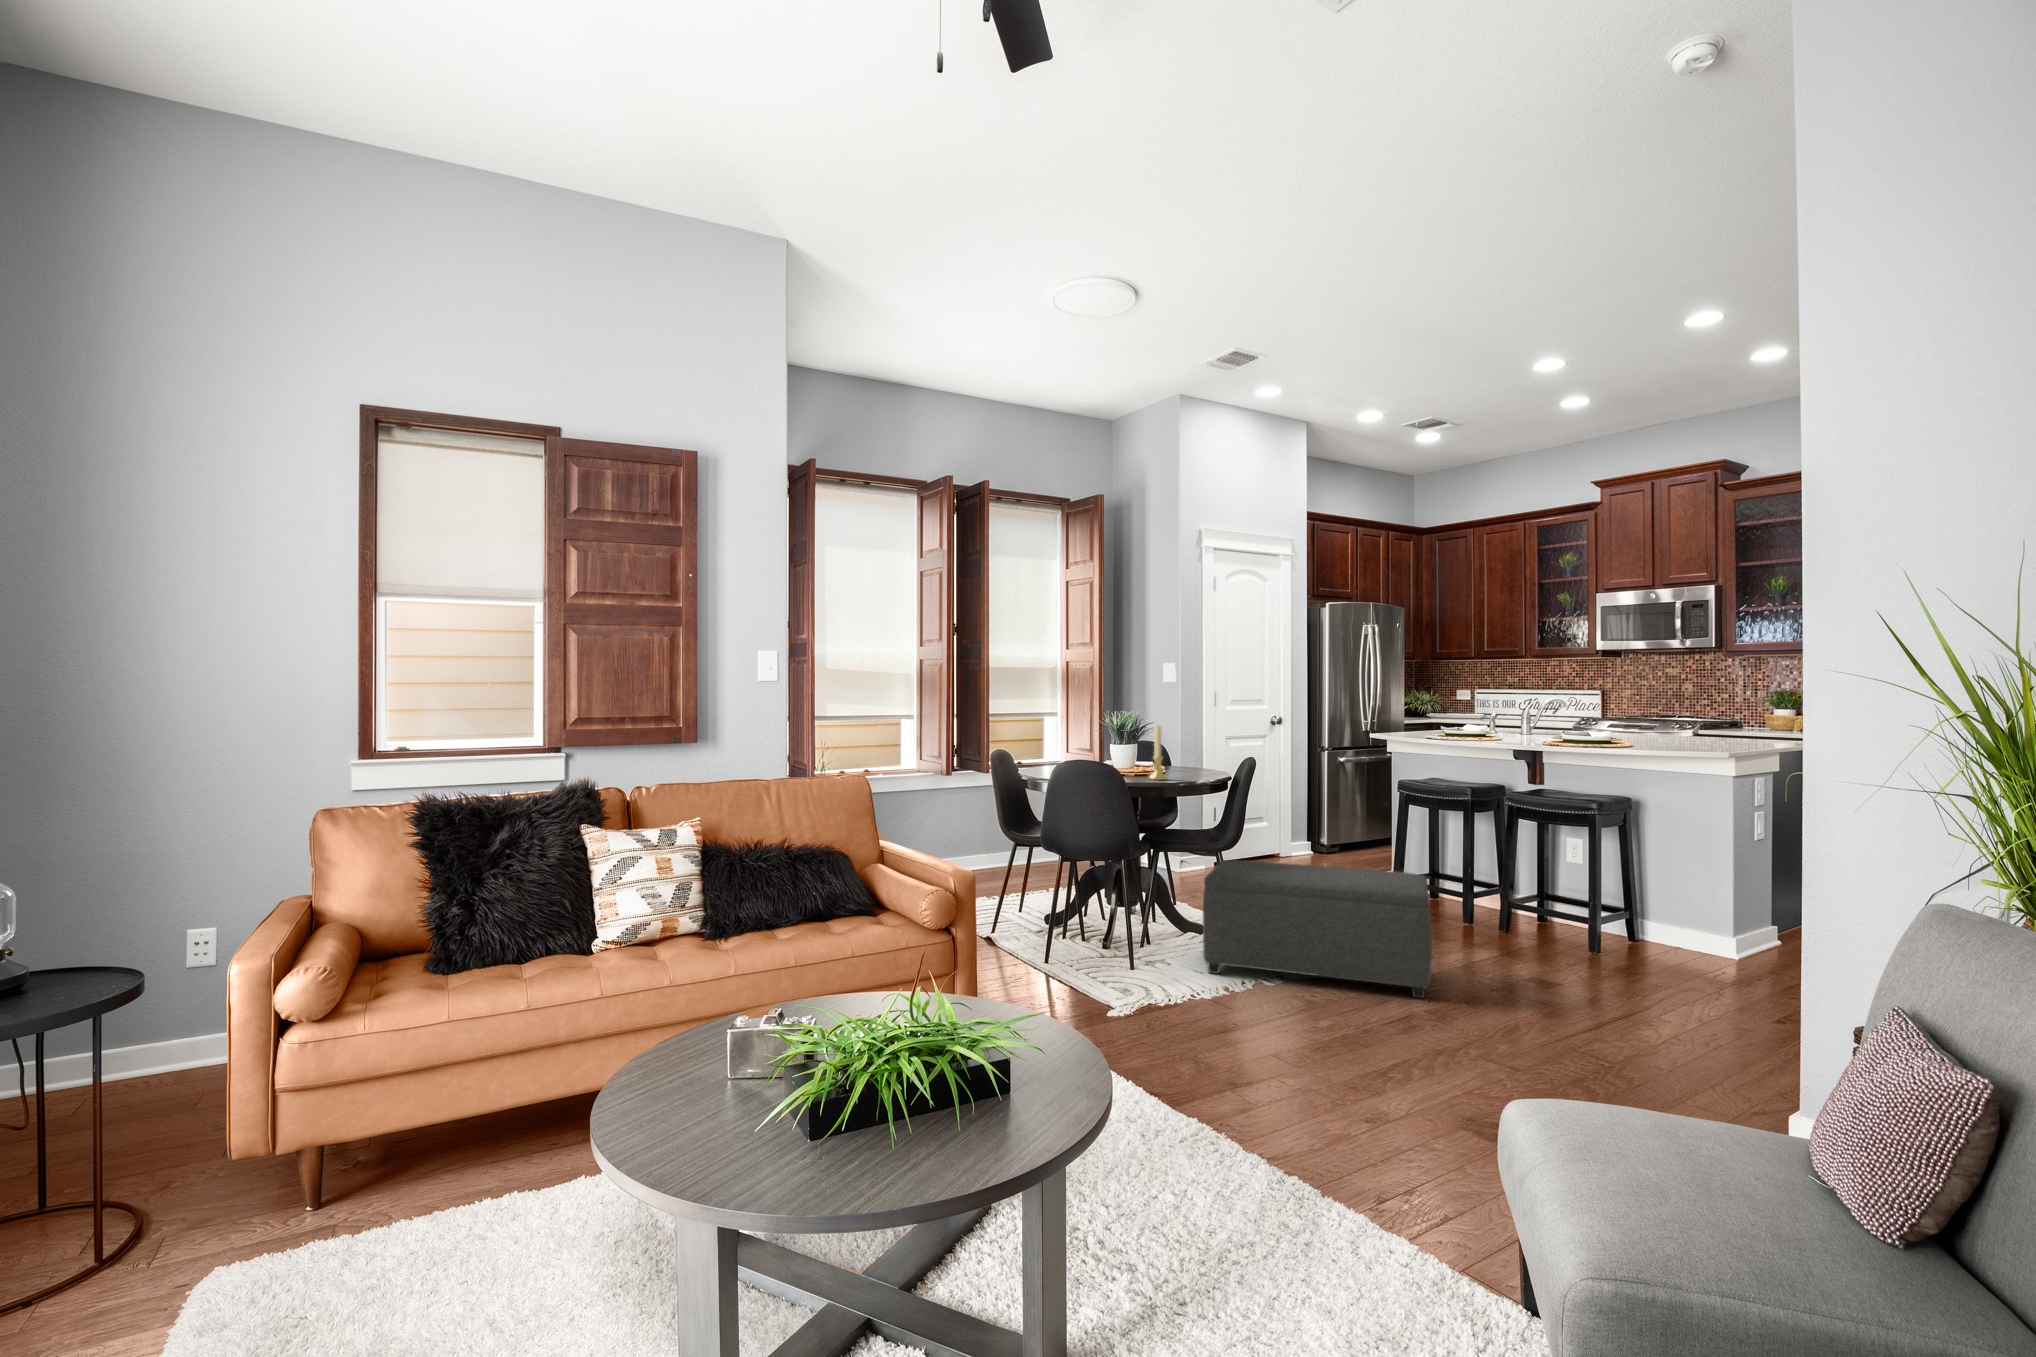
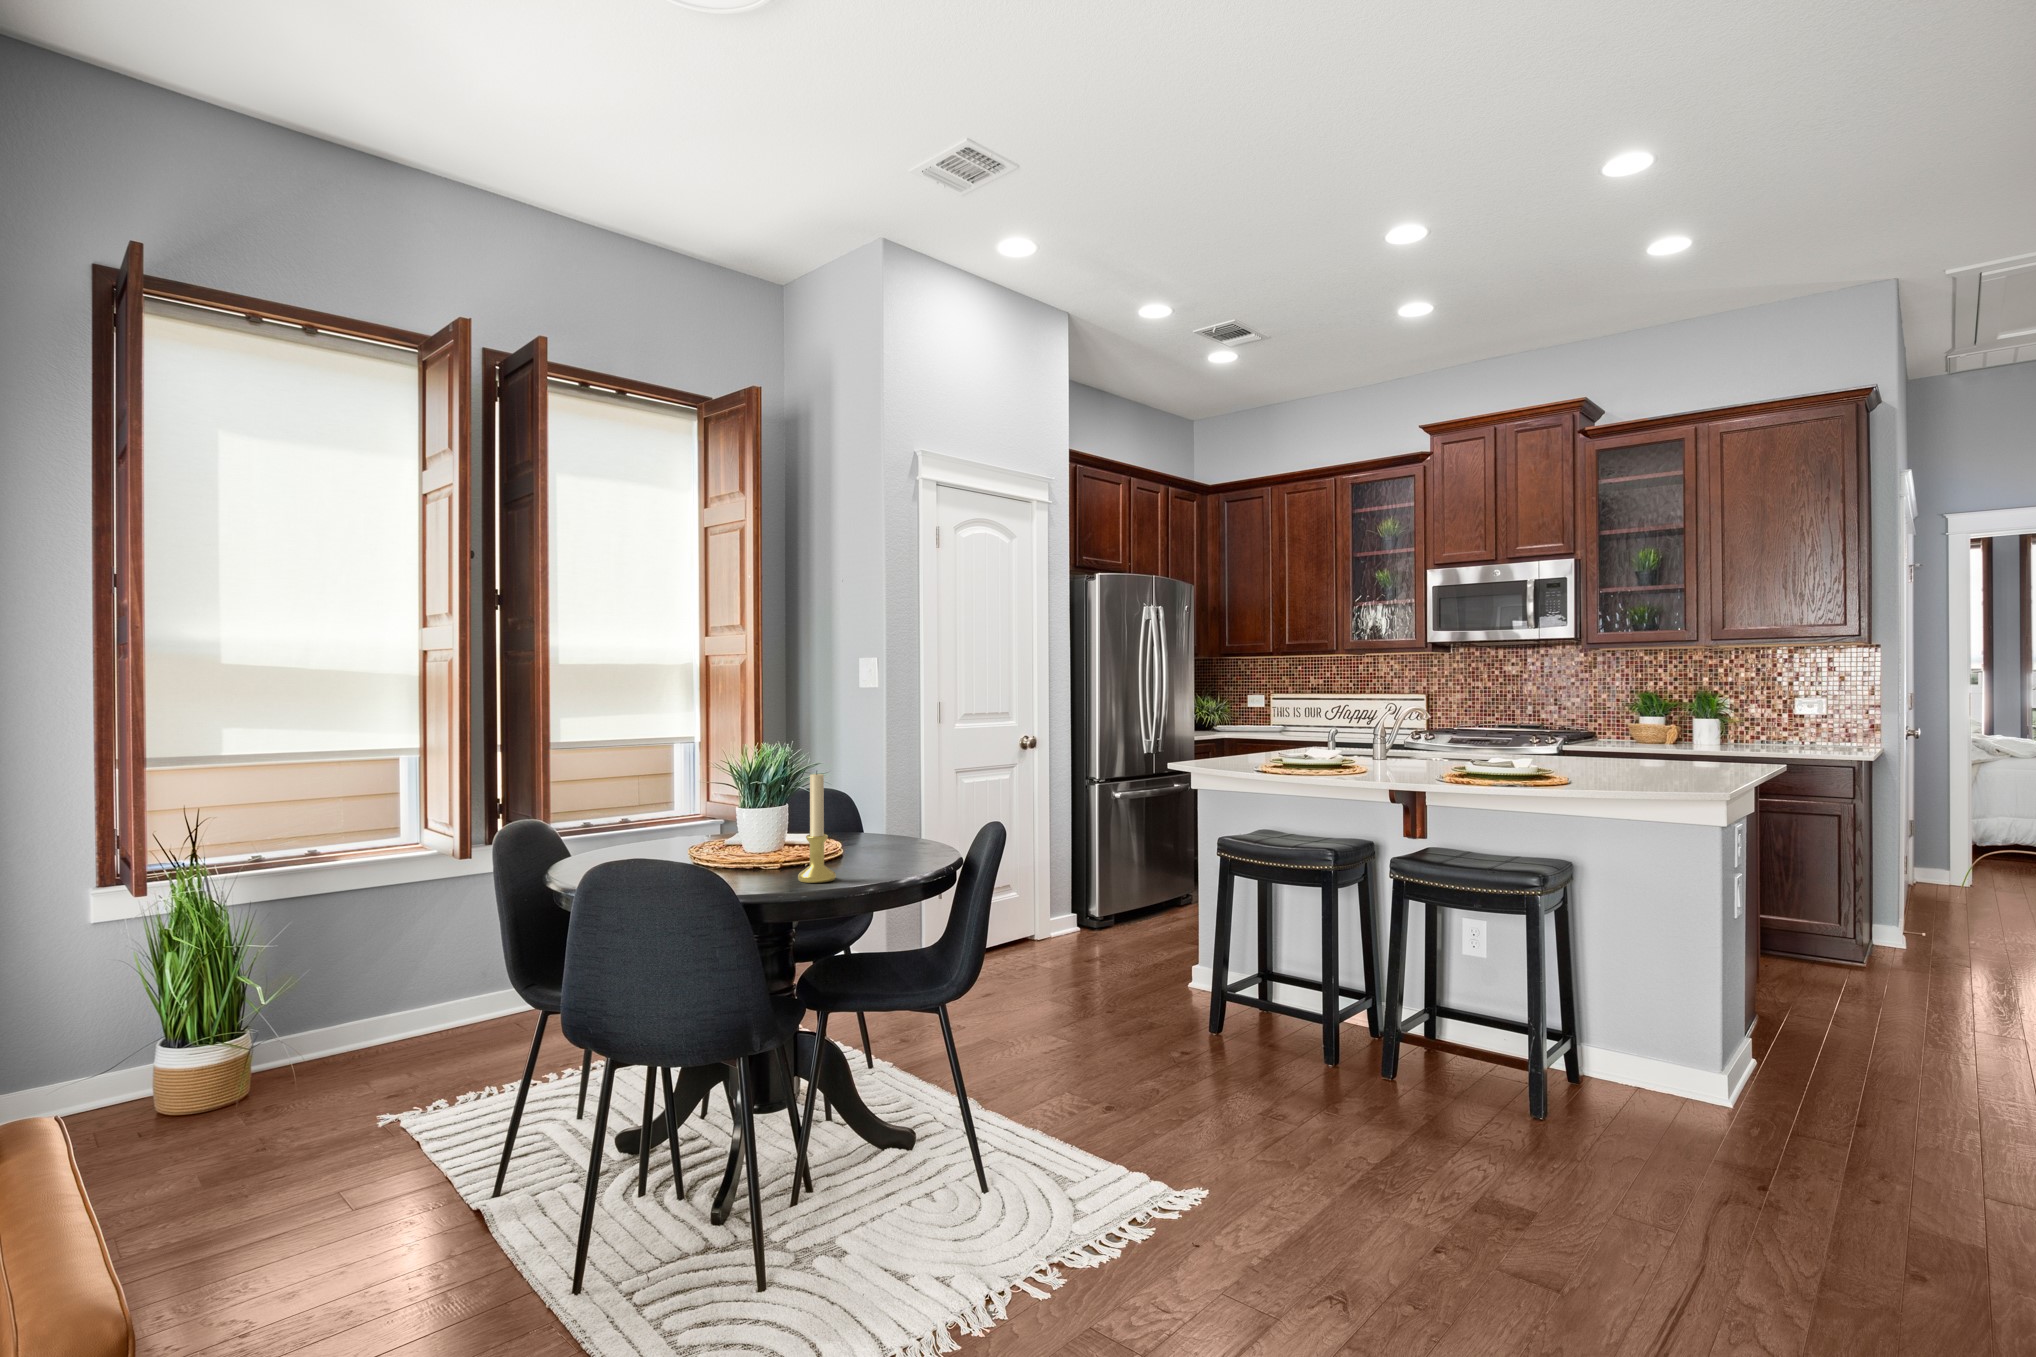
ottoman: present [1203,860,1432,998] -> none [904,1026,1345,1309]

